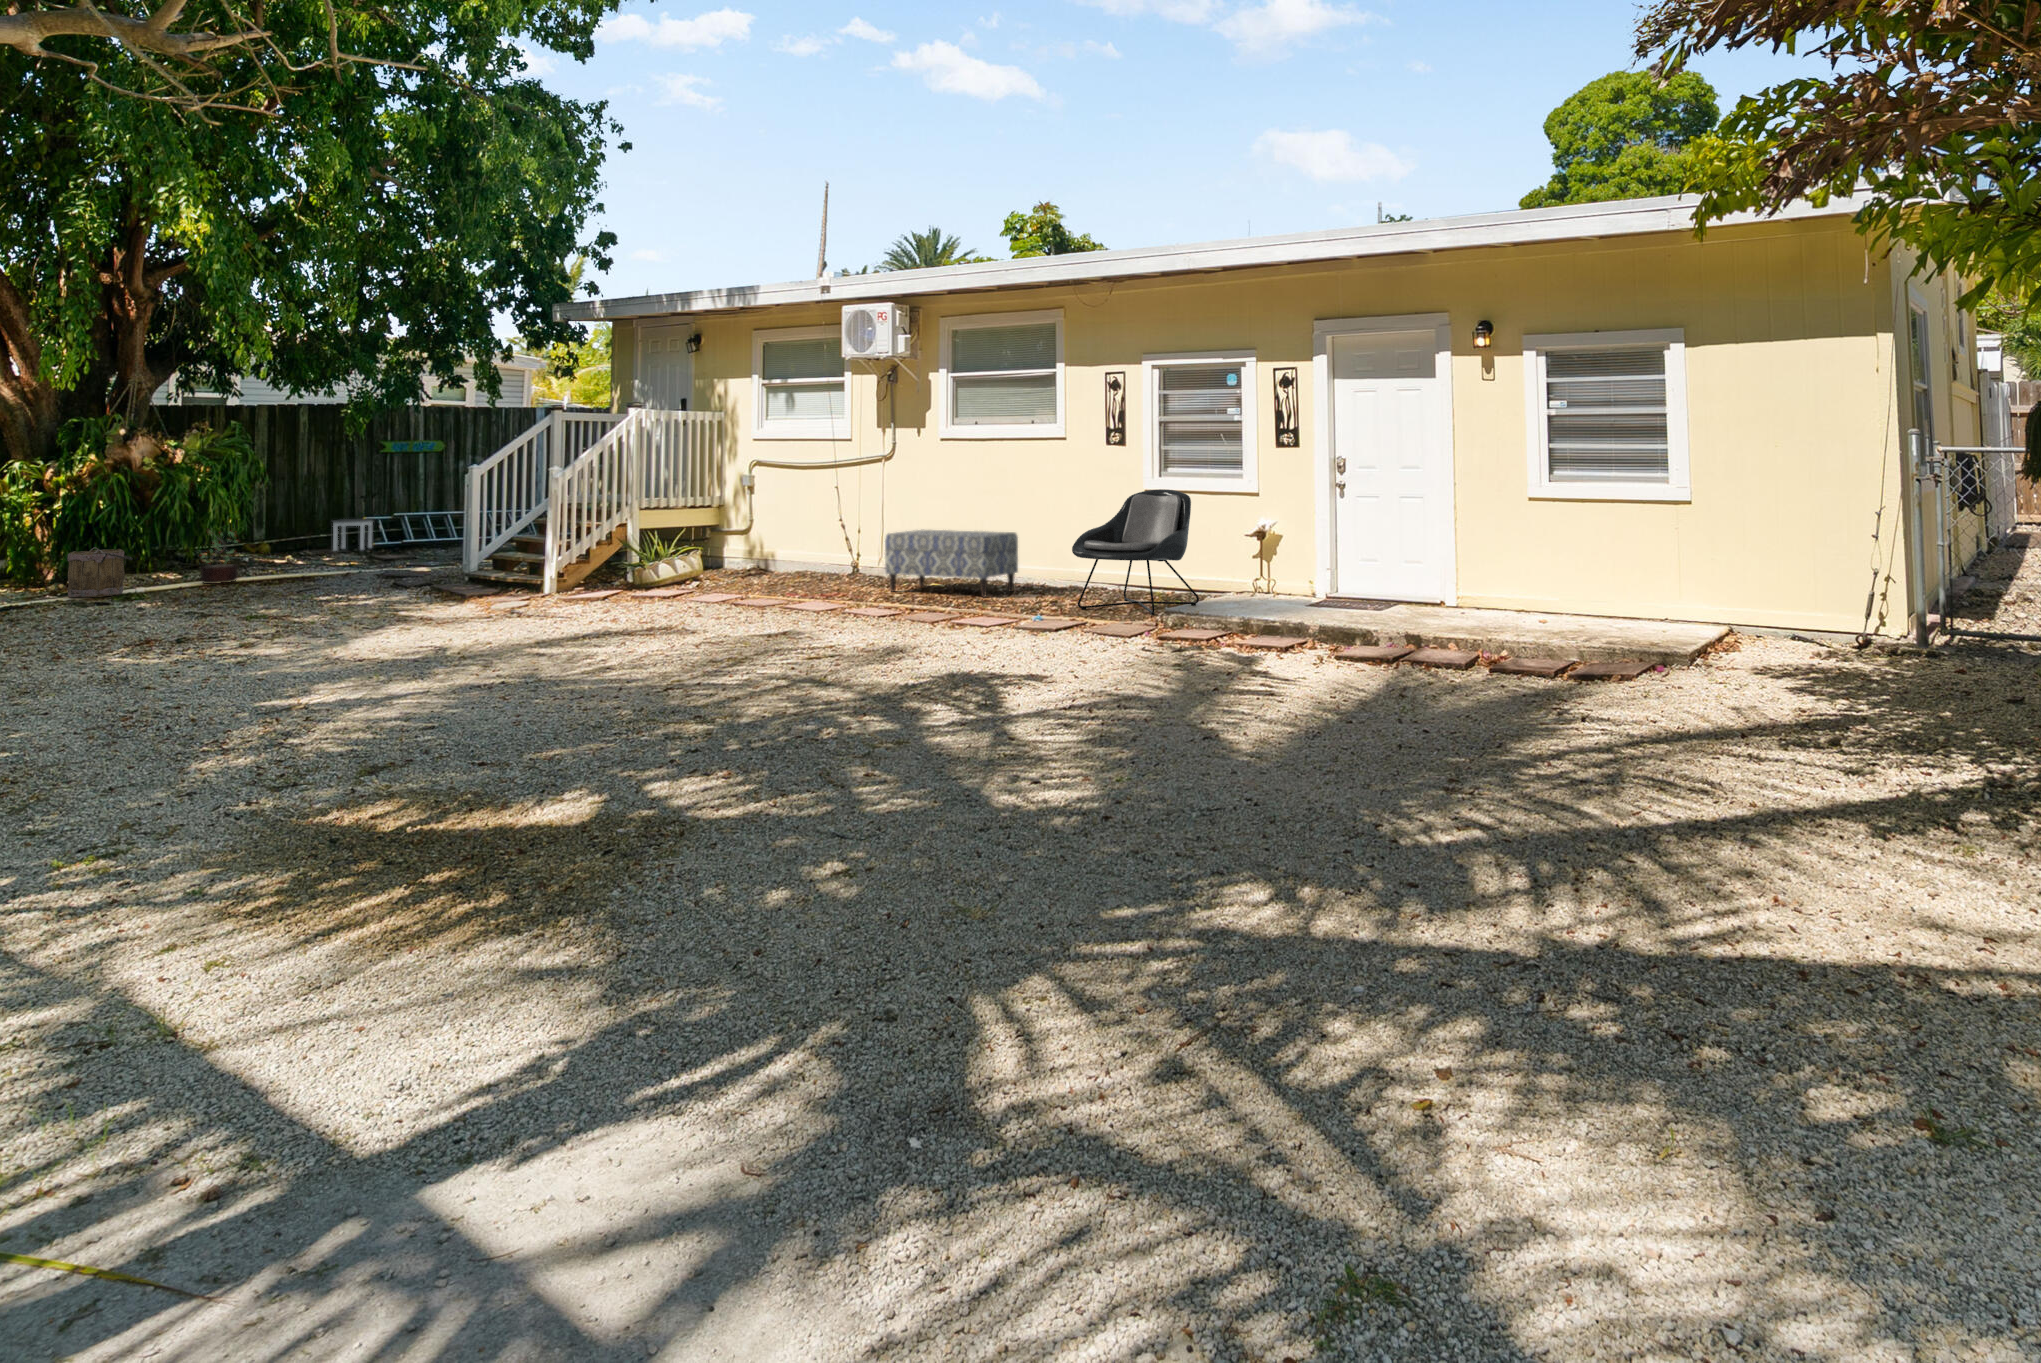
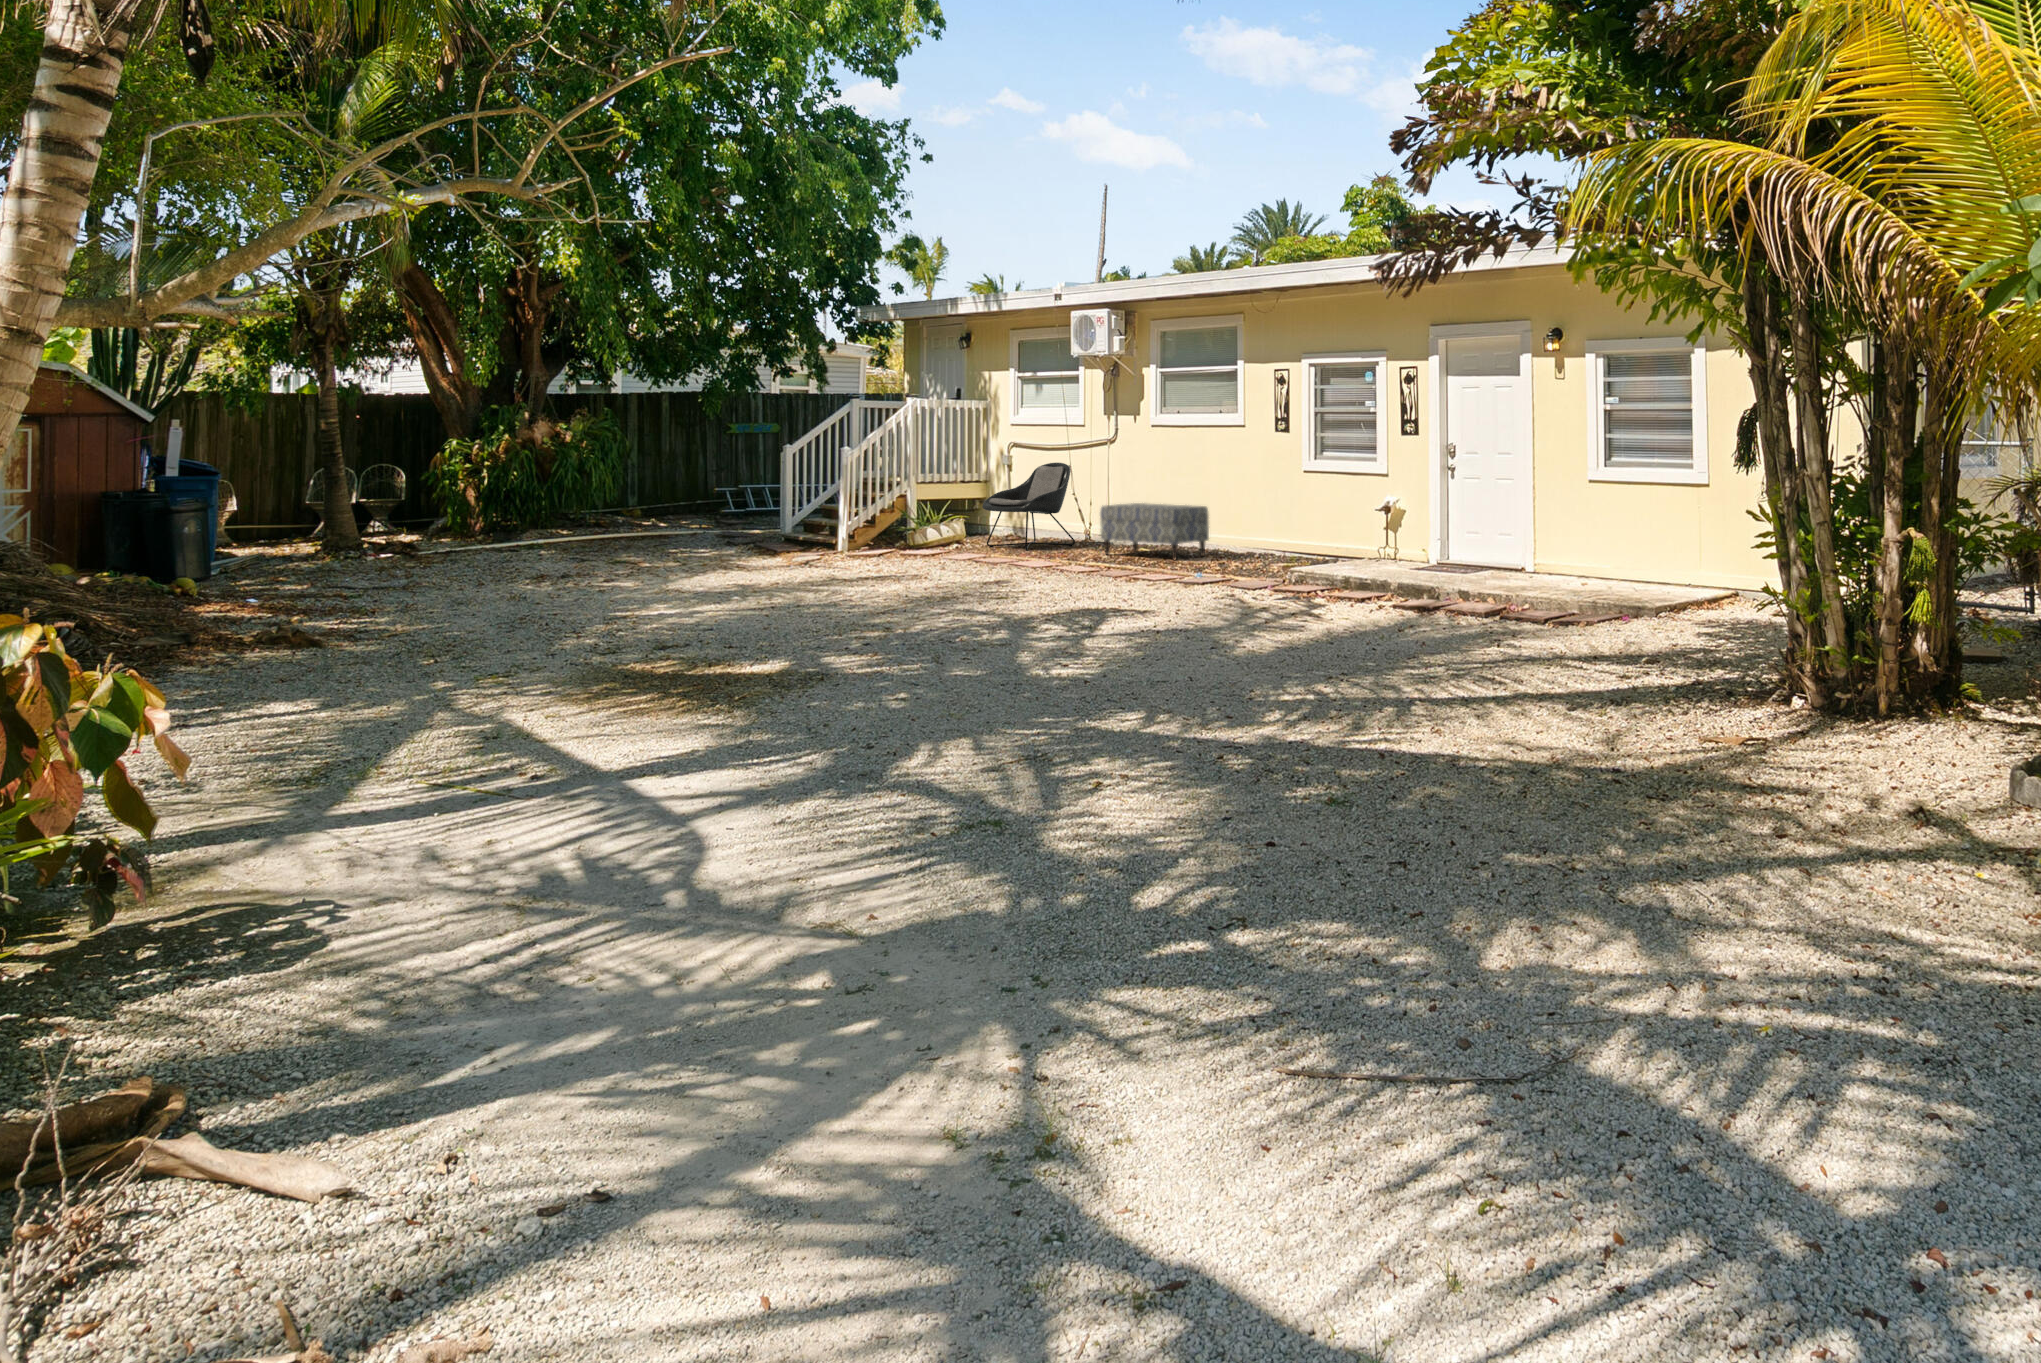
lounge chair: present [1072,489,1199,615] -> present [982,463,1075,551]
round table: present [332,519,373,551] -> none [693,489,728,516]
decorative plant: present [200,530,238,584] -> none [587,494,617,538]
bucket: present [67,547,132,598] -> none [493,507,538,546]

